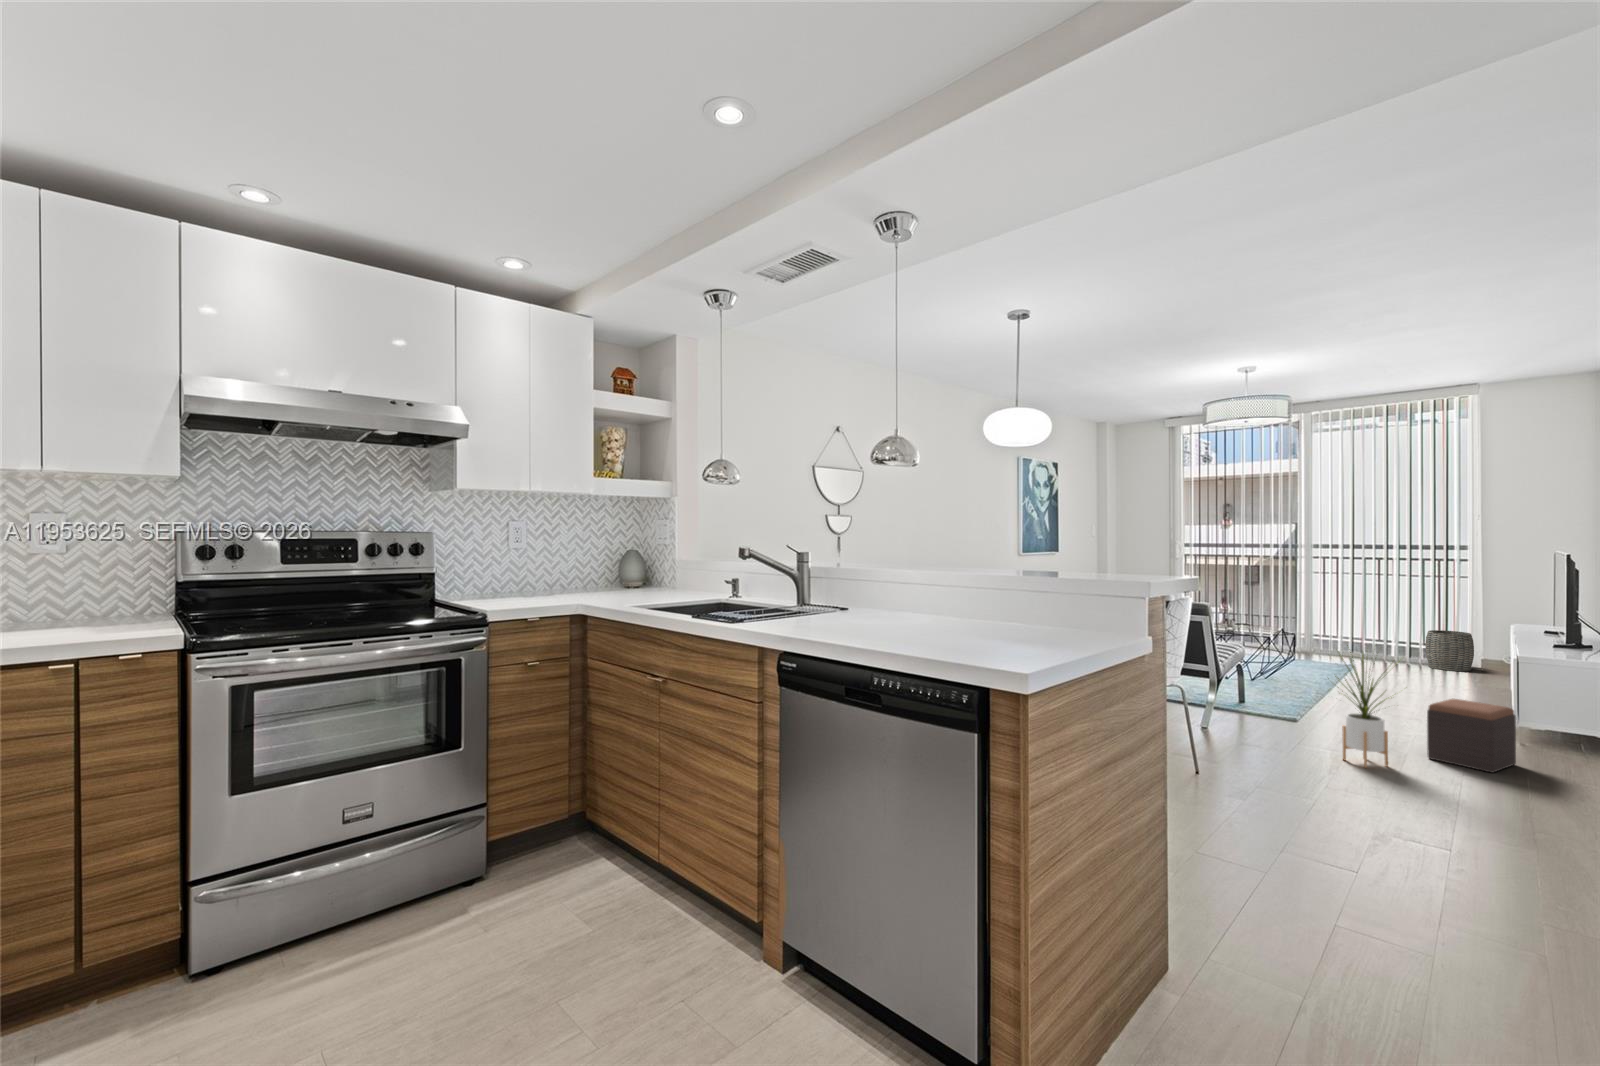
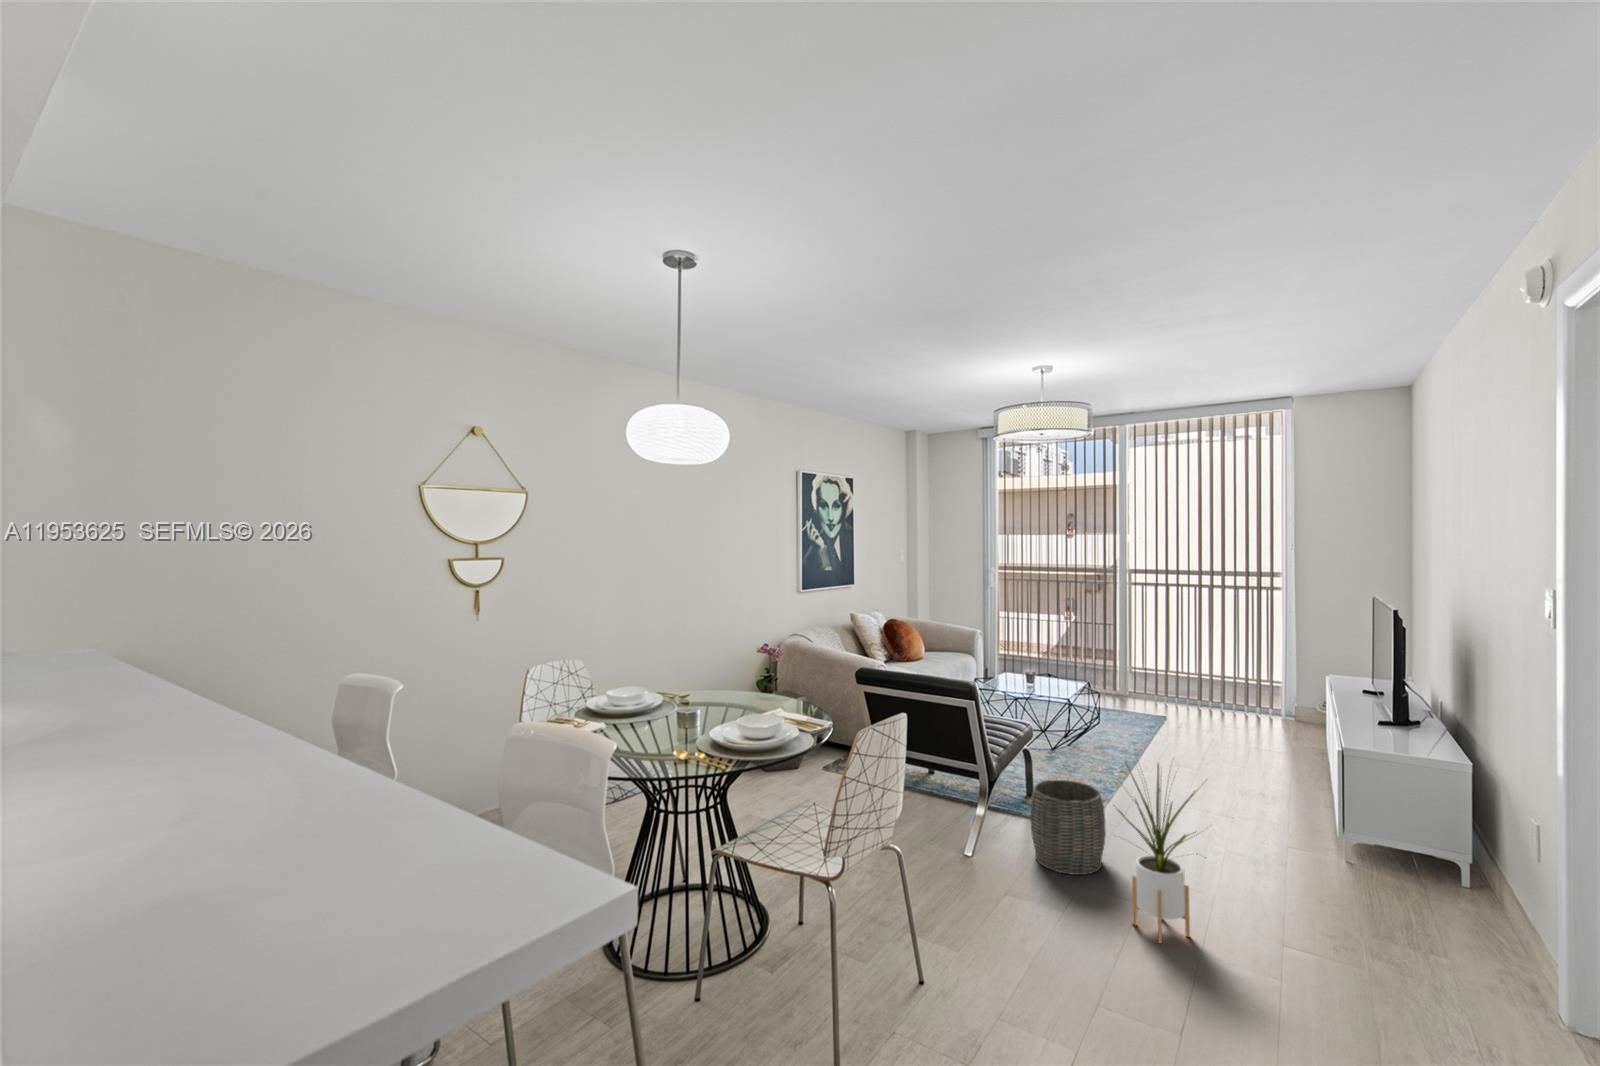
woven basket: present [1426,630,1474,671] -> present [1030,780,1106,875]
footstool: present [1427,699,1516,773] -> none [1240,819,1349,941]

